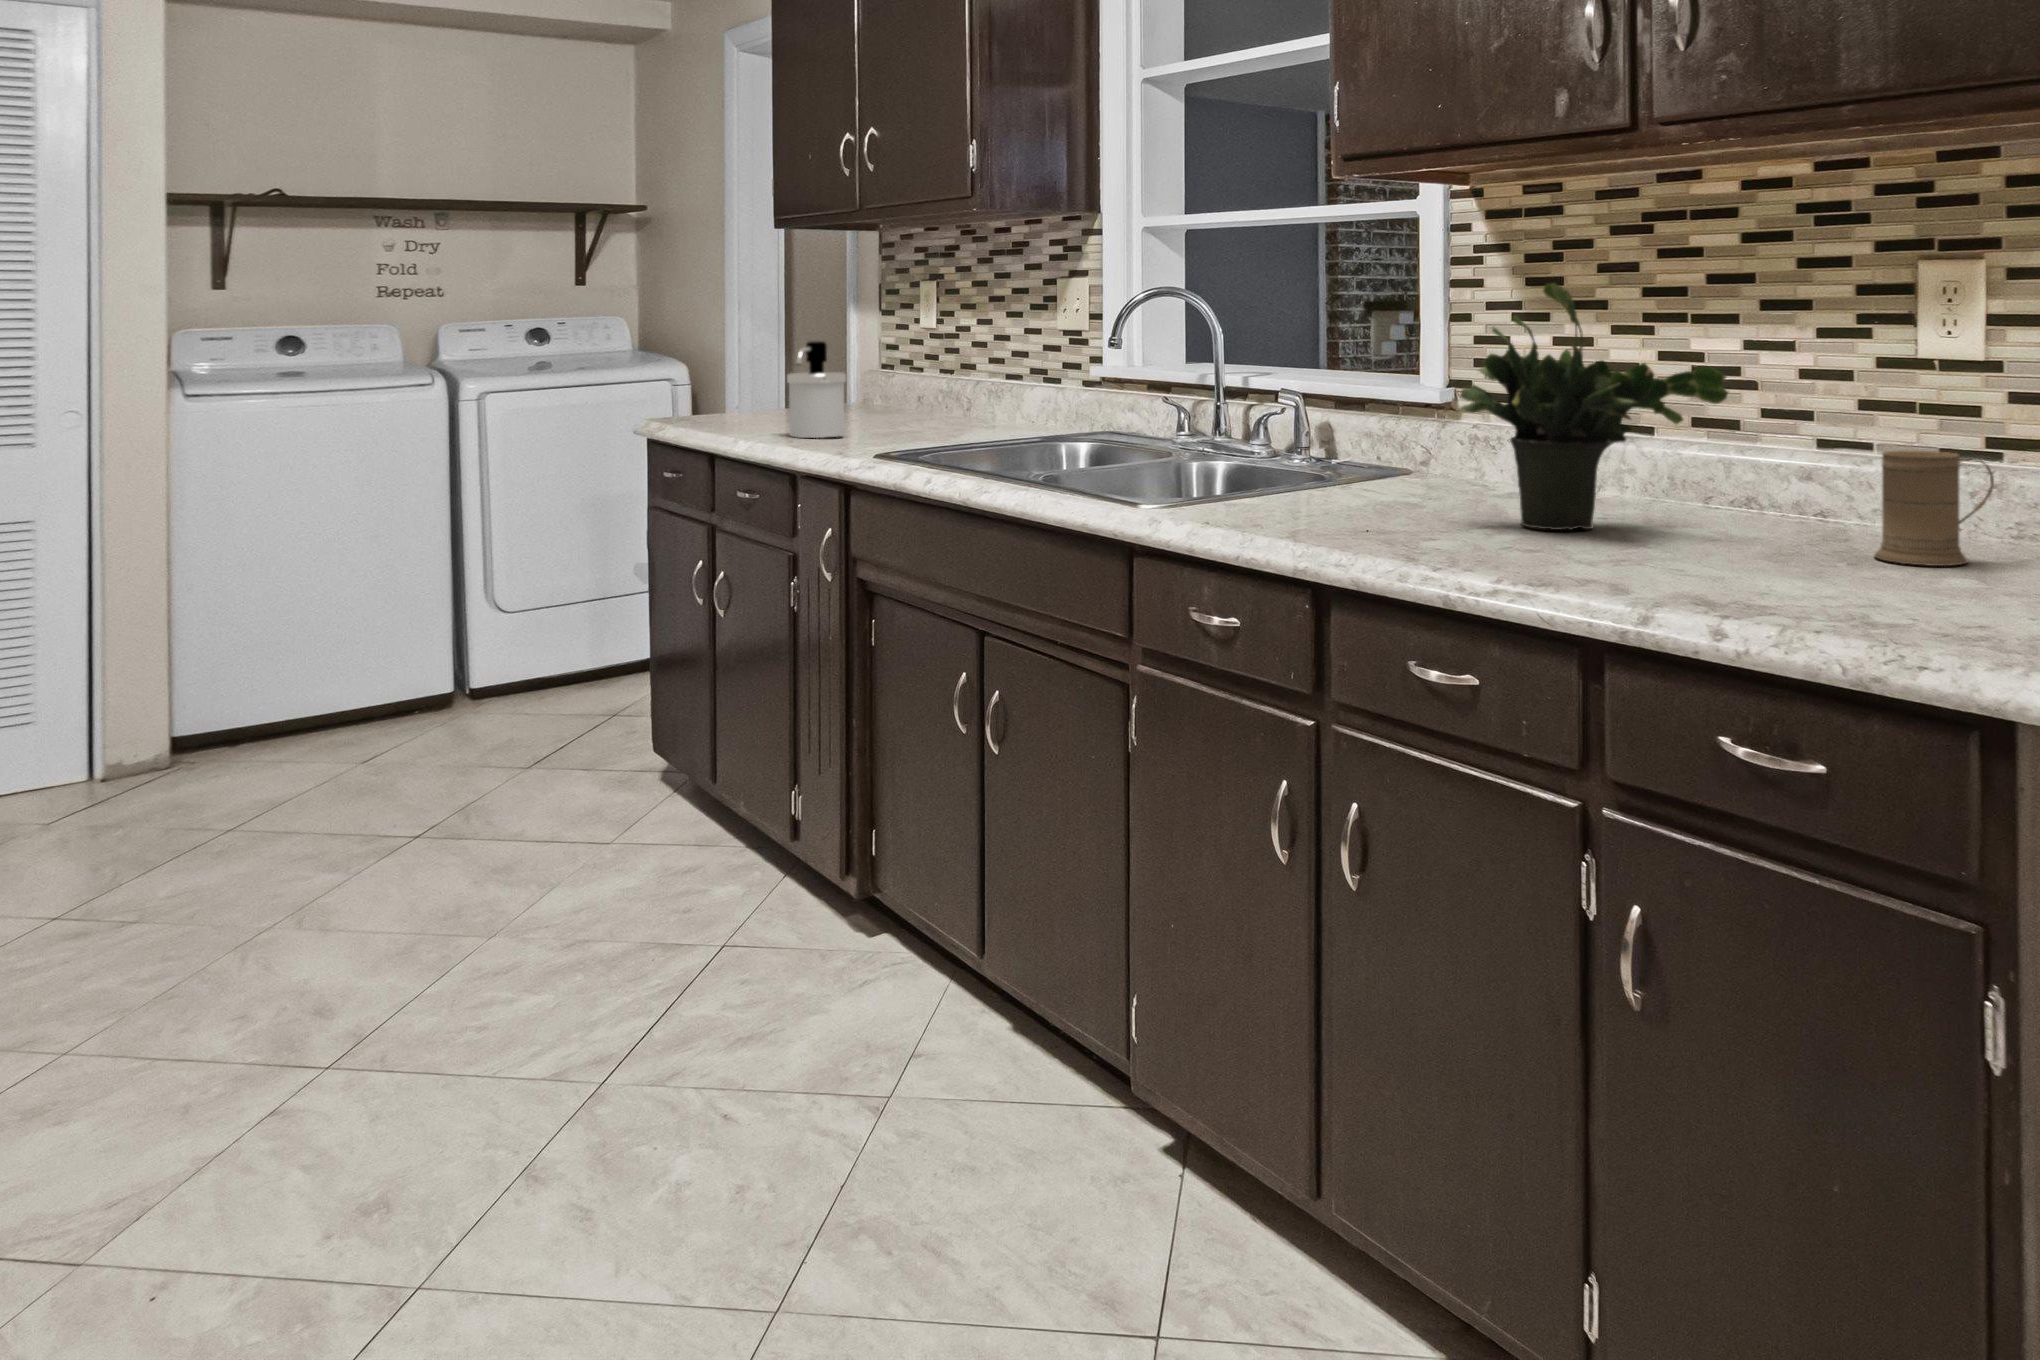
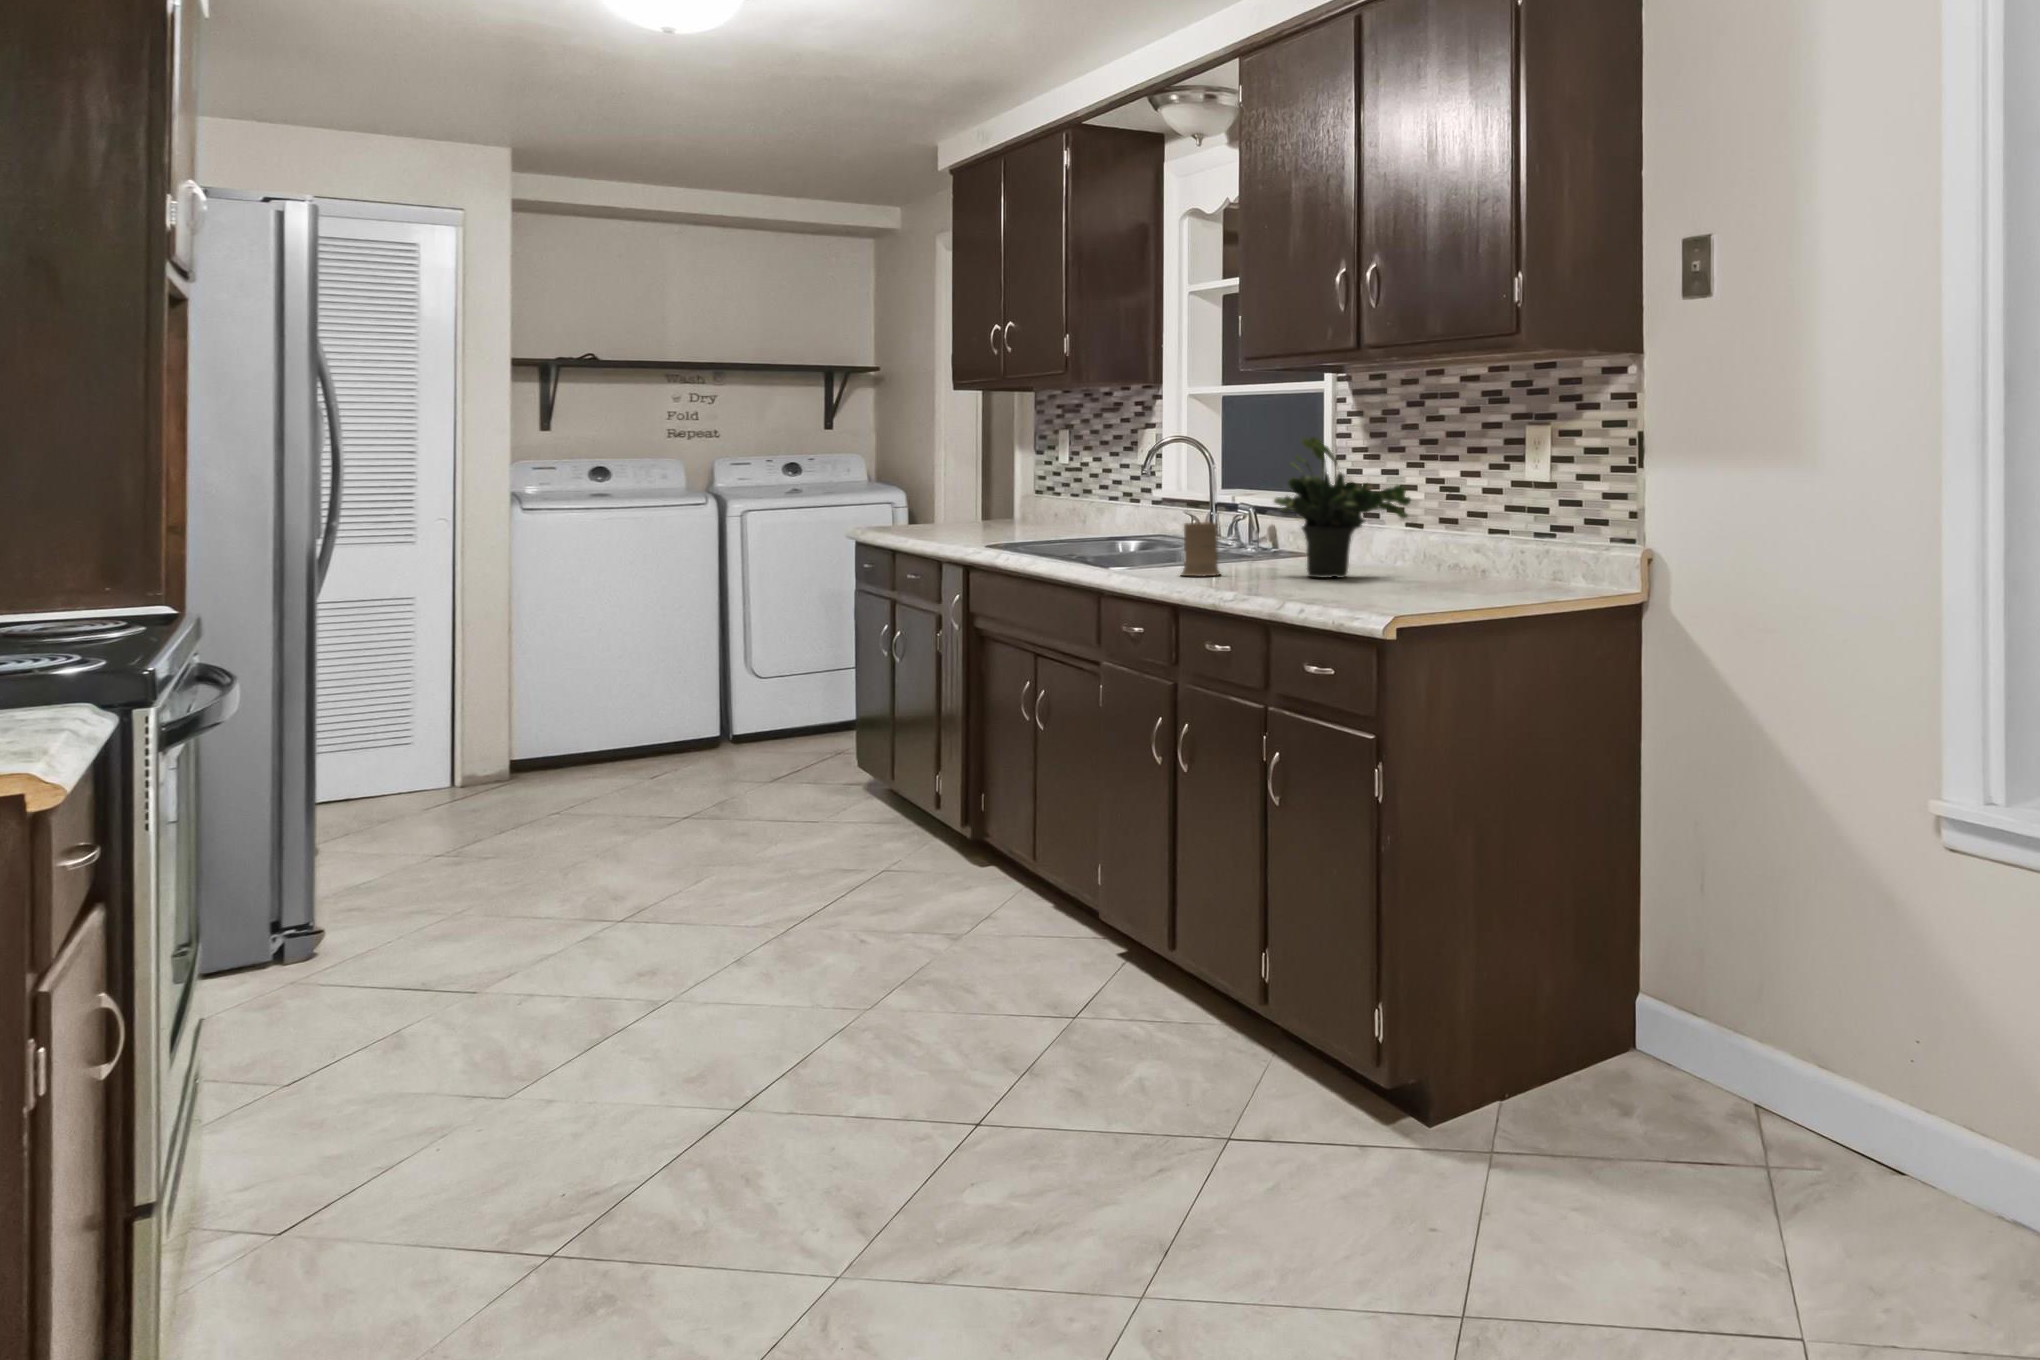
soap dispenser: present [787,341,846,438] -> none [943,472,985,538]
mug: present [1875,450,1994,566] -> present [1182,522,1235,576]

